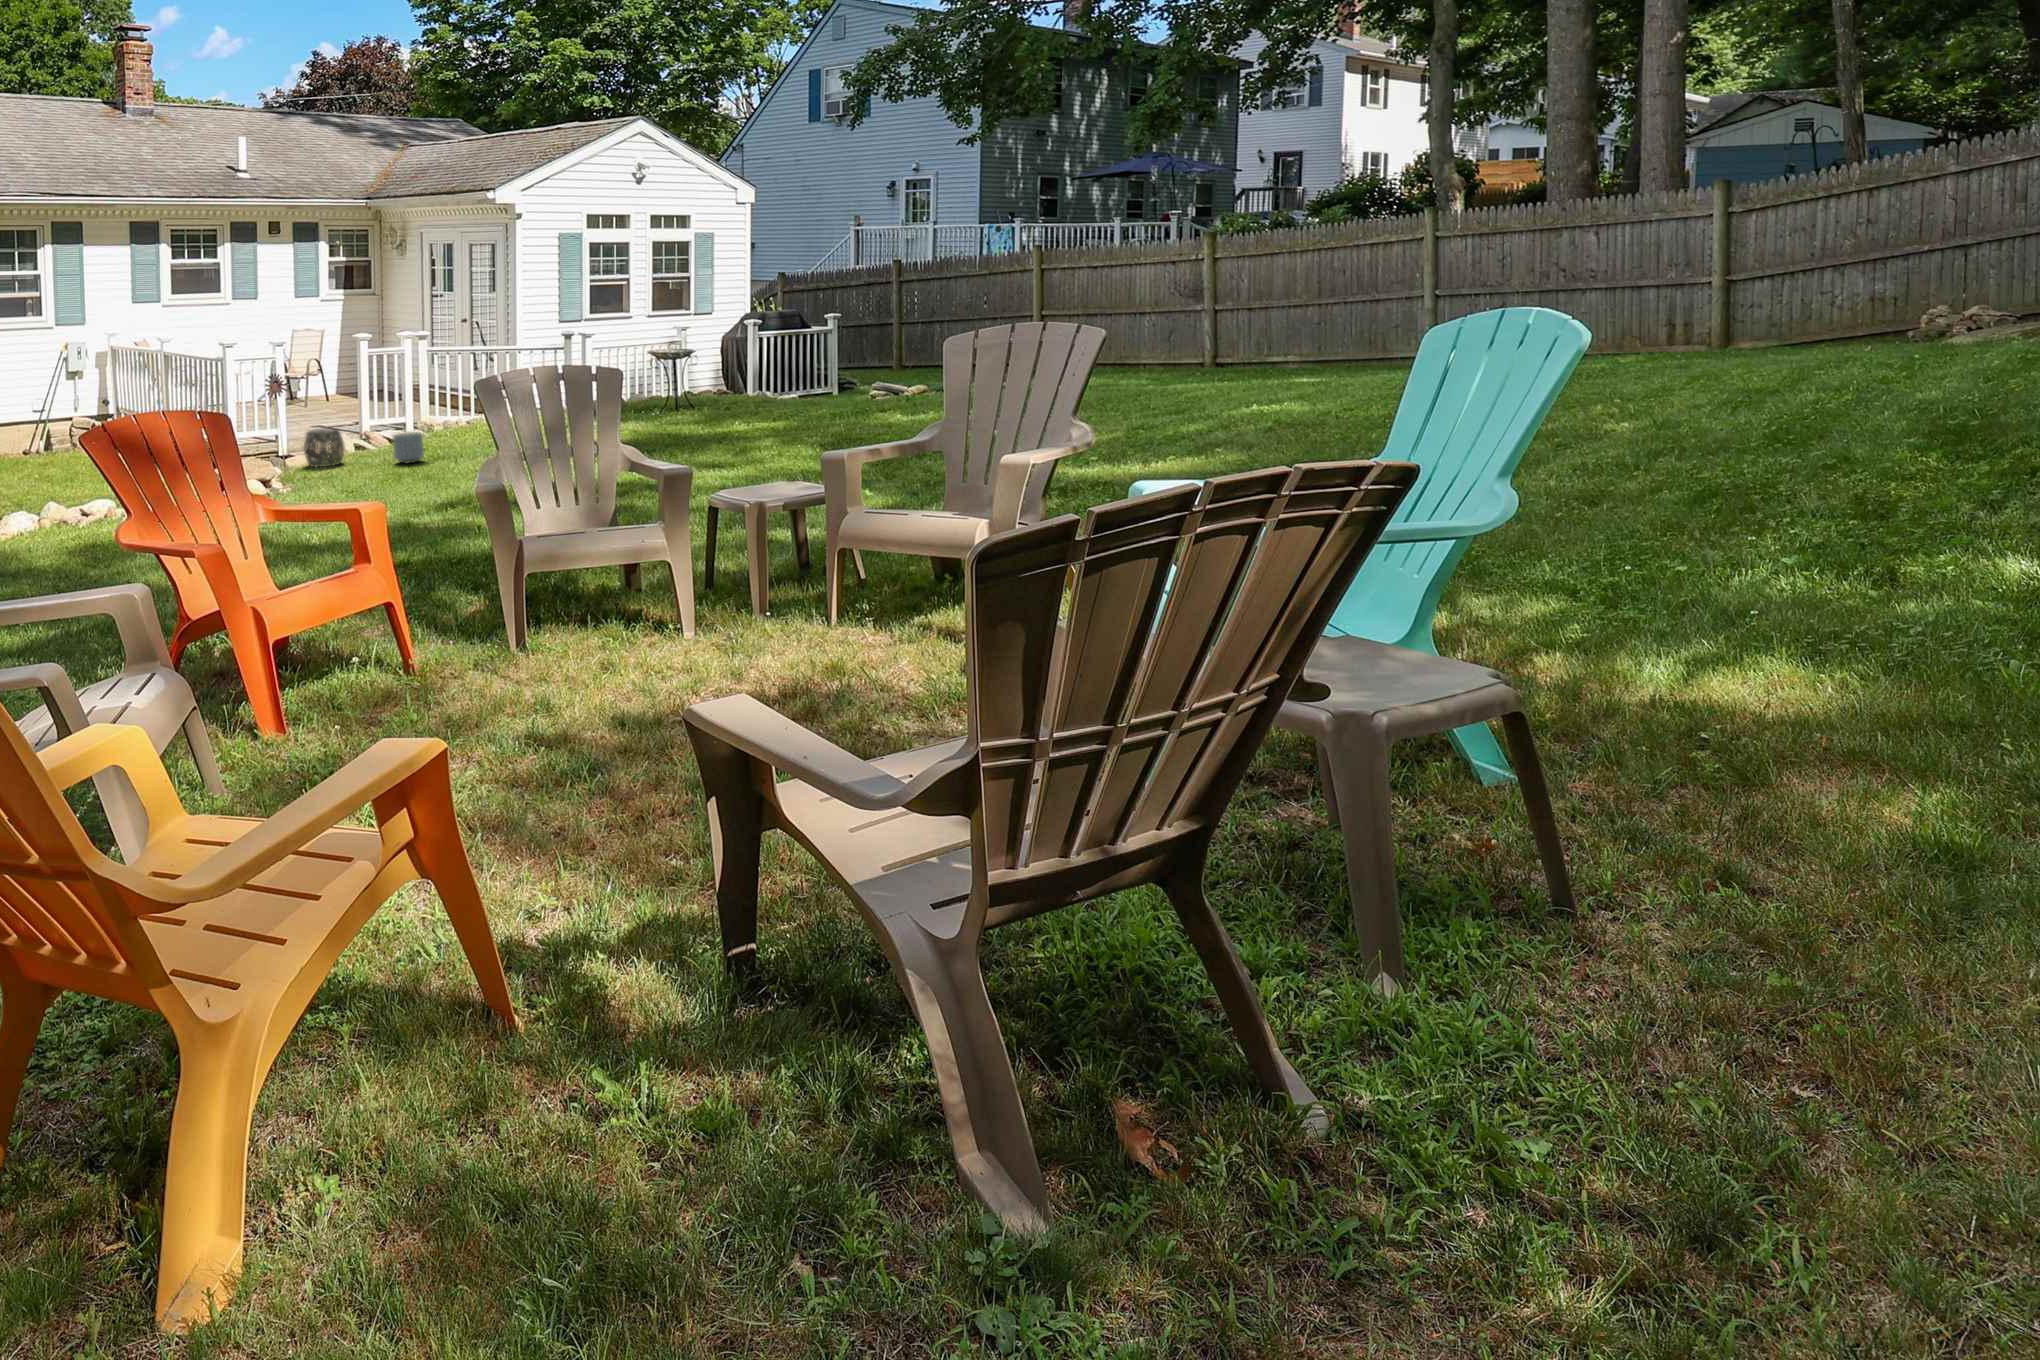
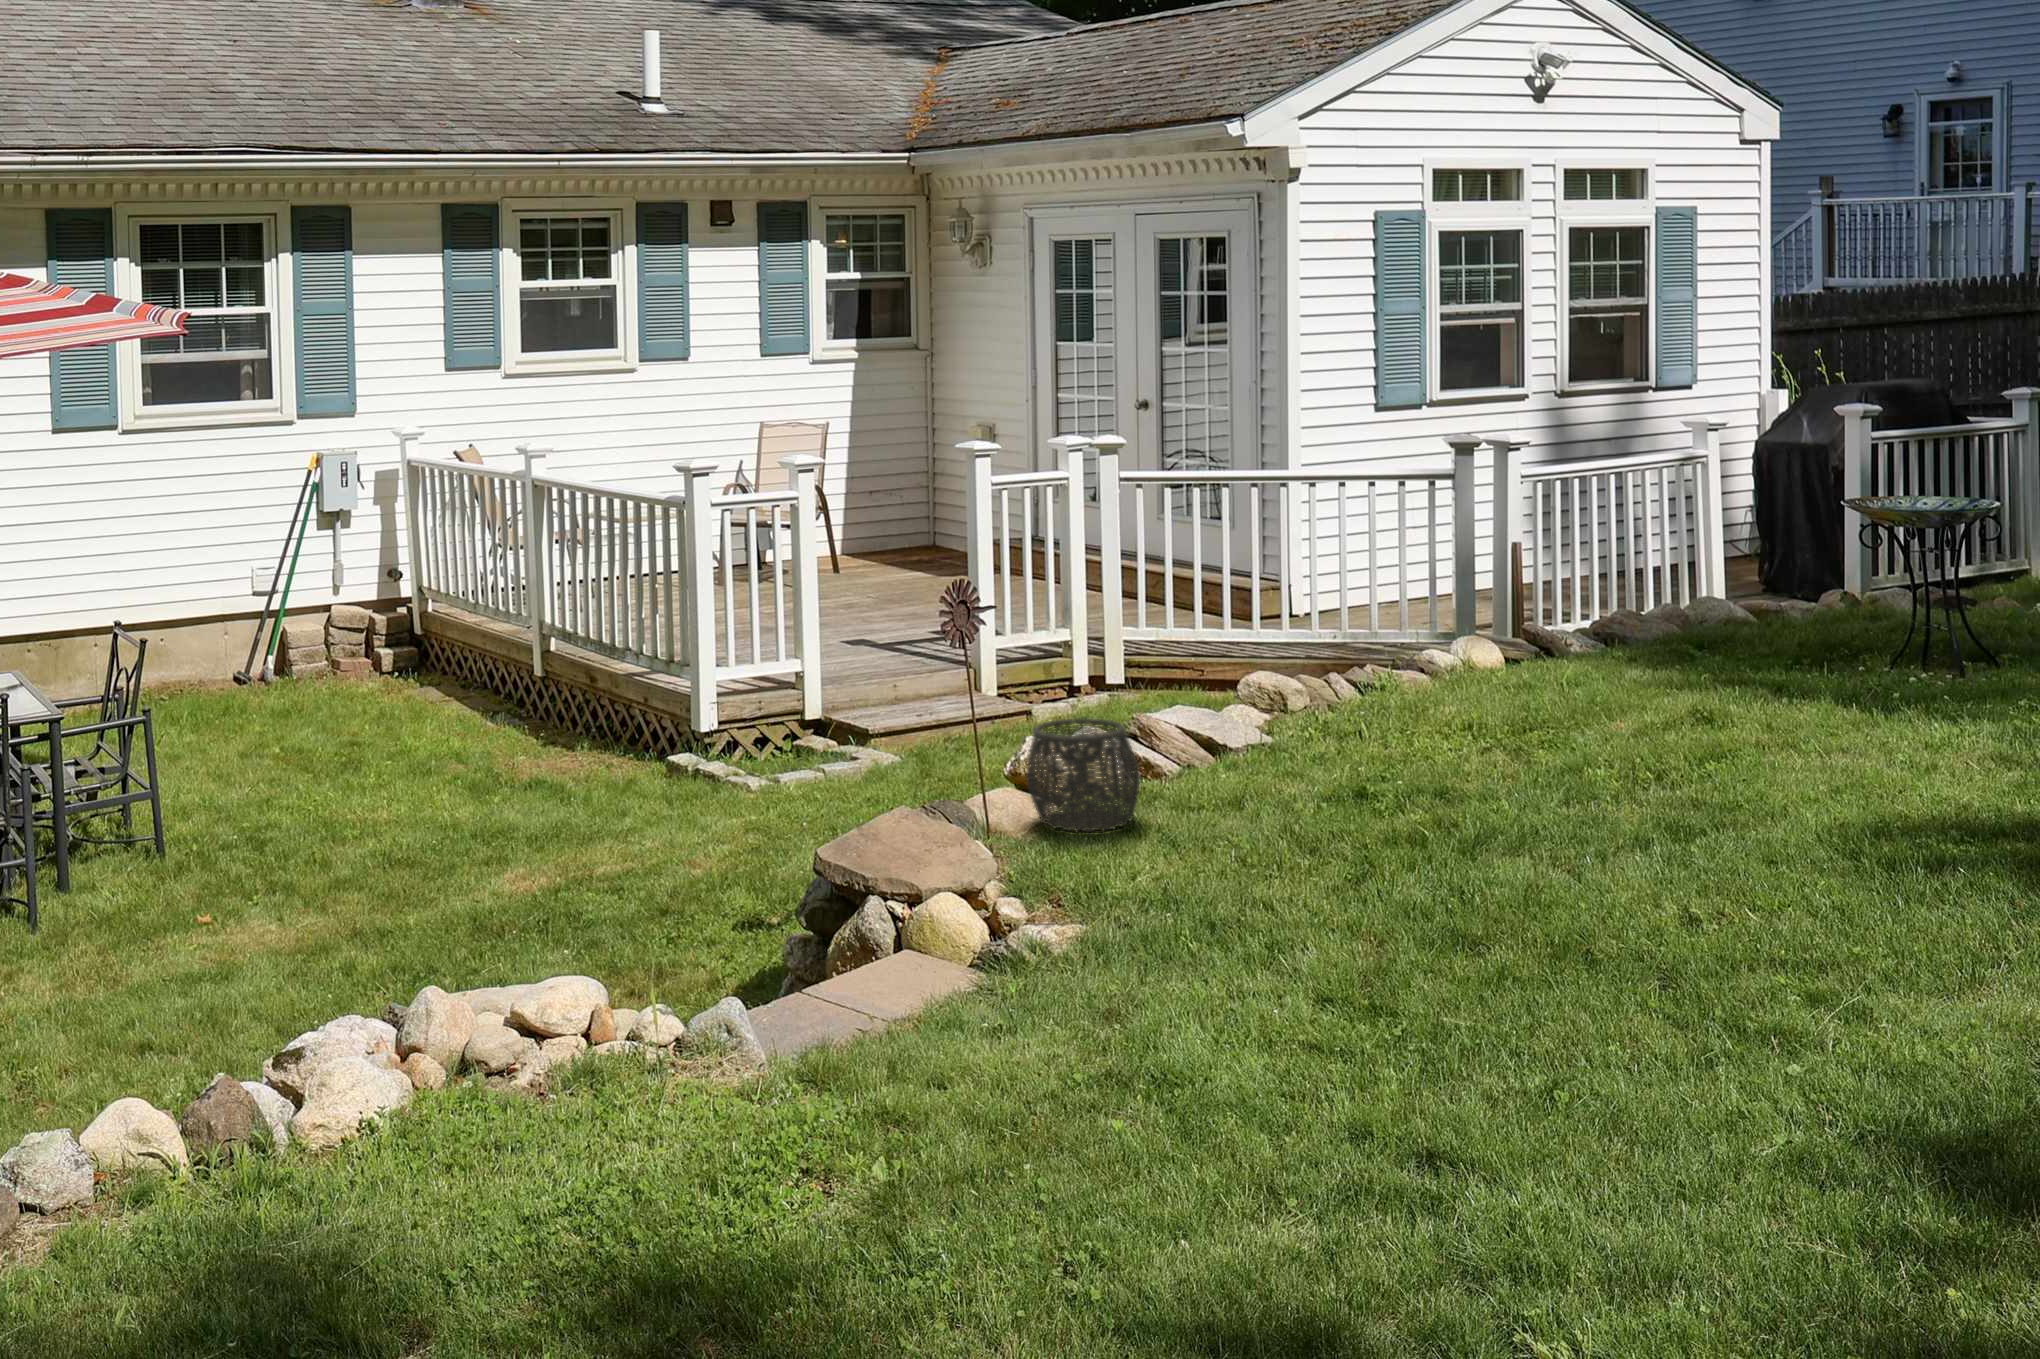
planter: present [393,432,424,463] -> none [1298,743,1394,836]

